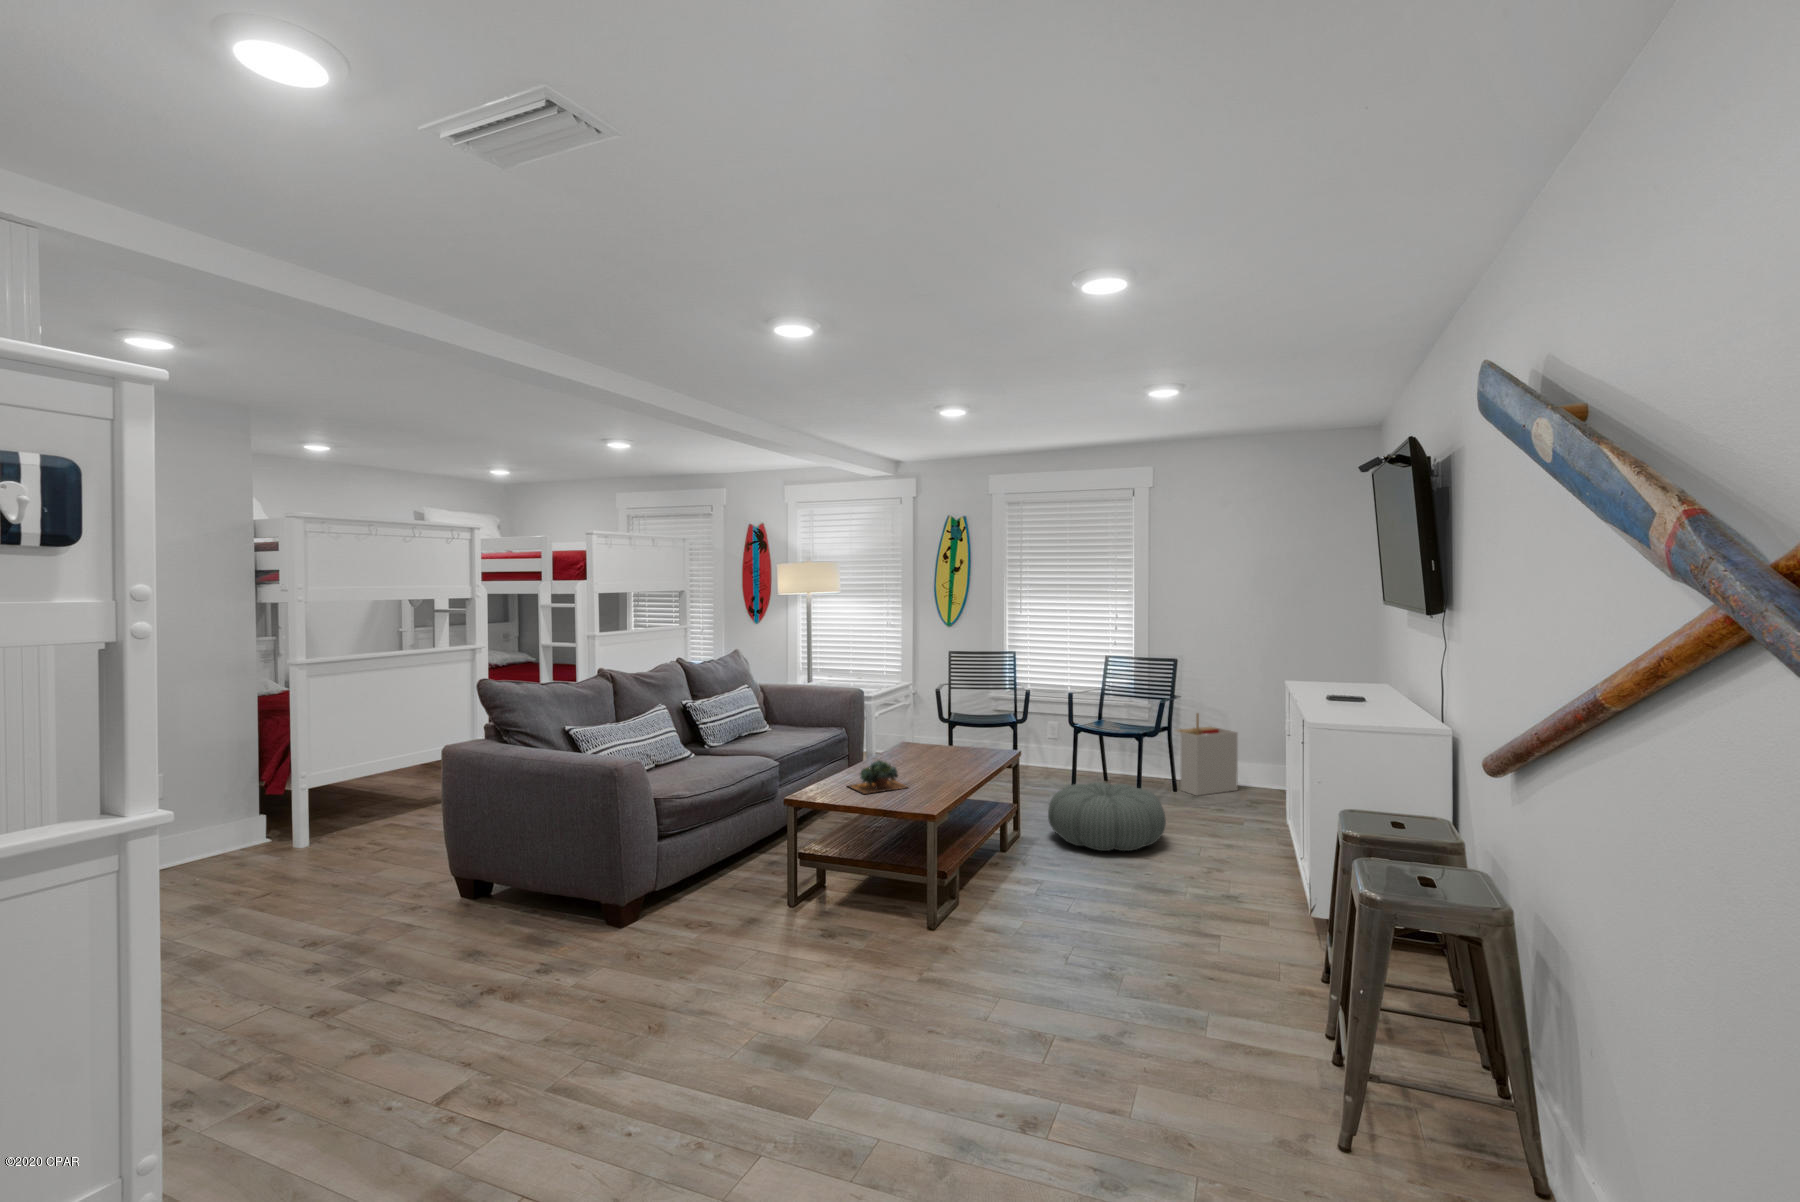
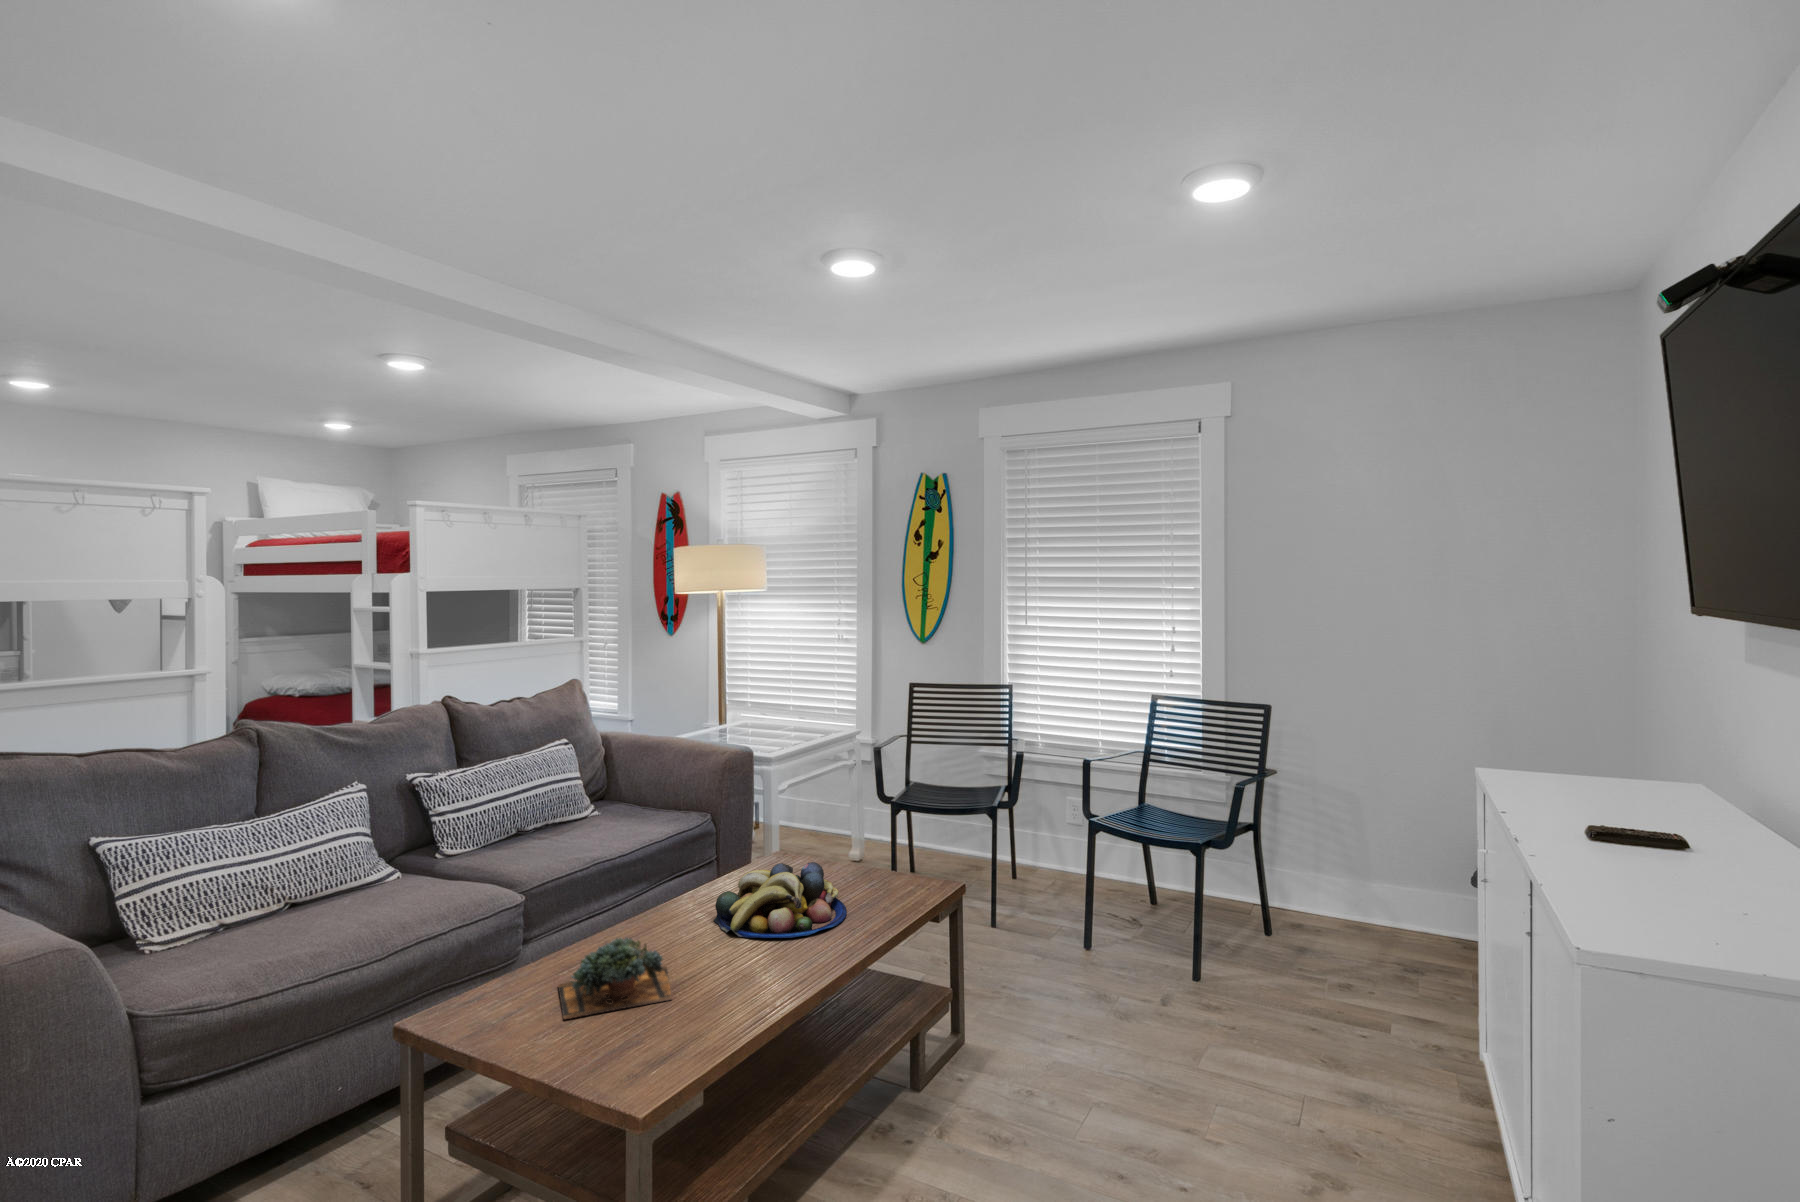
storage bin: present [1173,713,1238,796] -> none [1262,800,1373,945]
fruit bowl: none [899,736,969,770] -> present [714,862,847,938]
pouf: present [1048,782,1166,851] -> none [1006,942,1223,1104]

